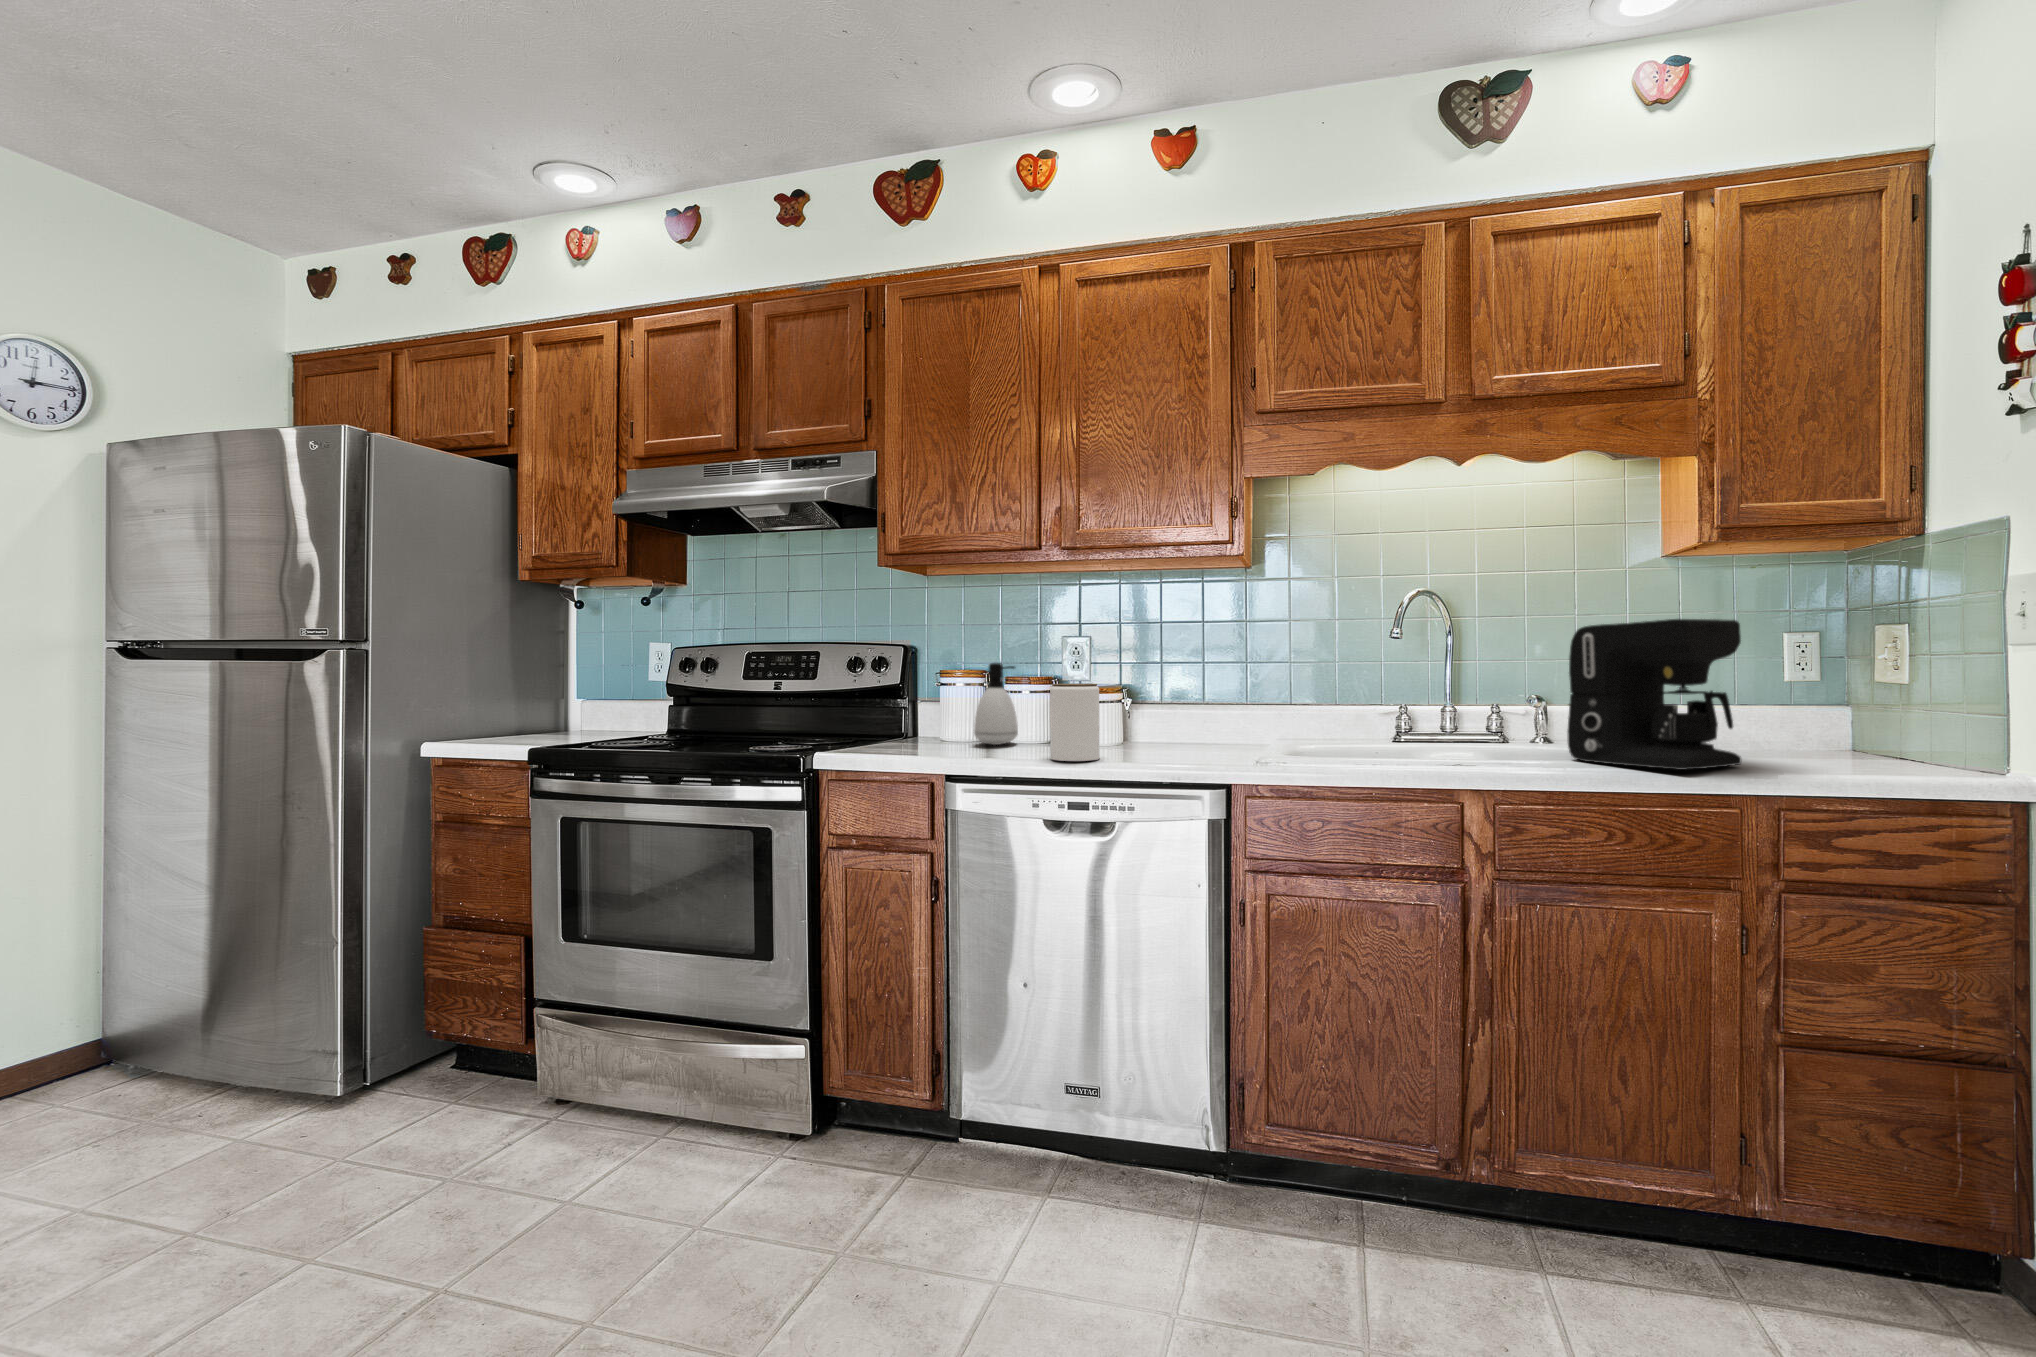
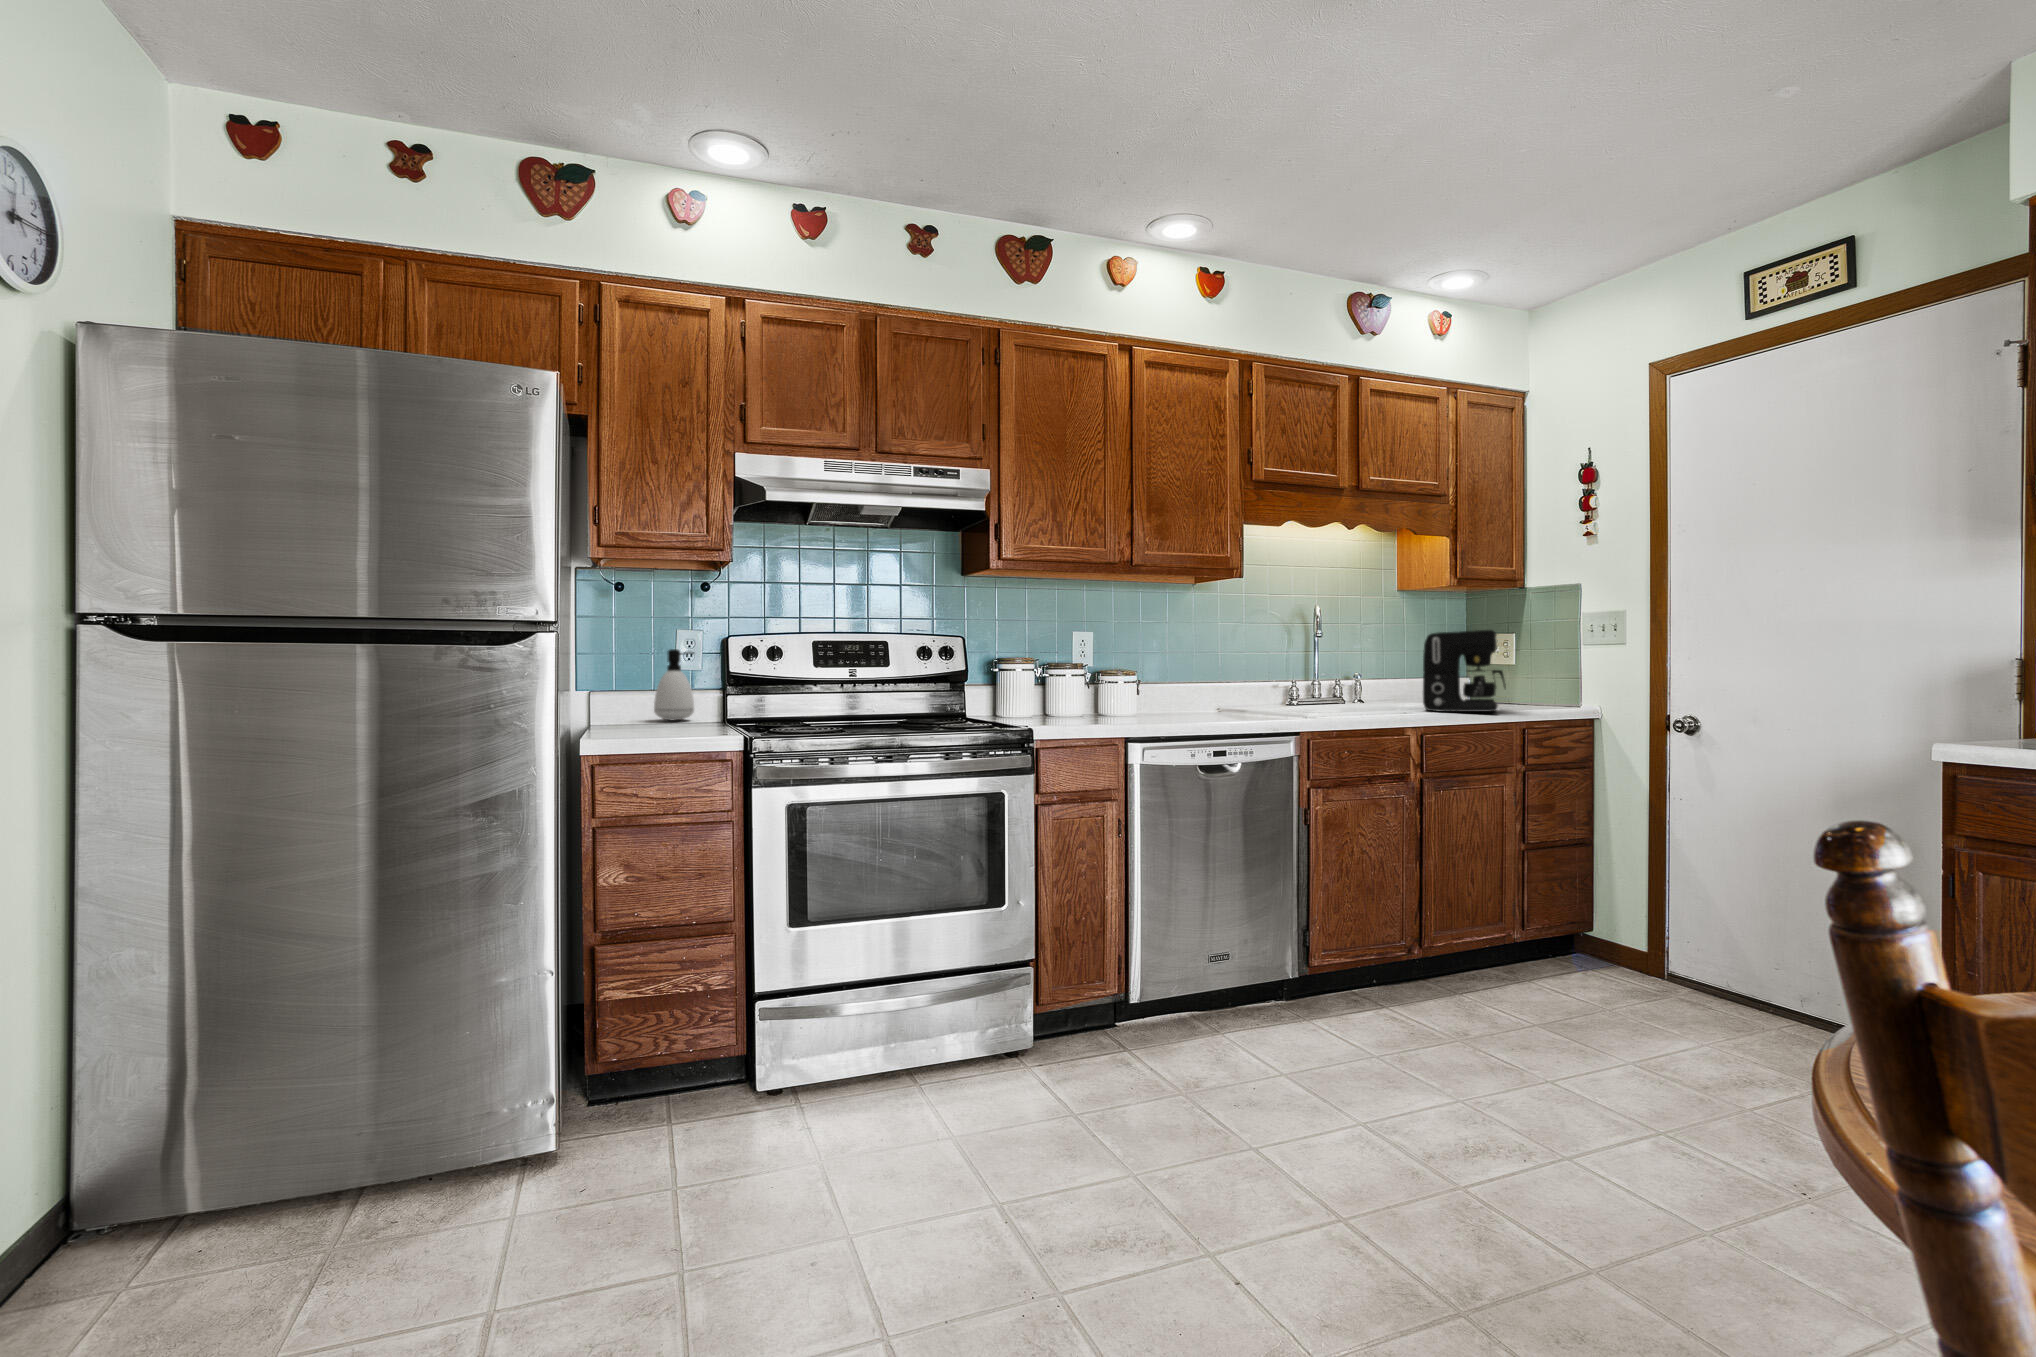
soap dispenser: present [974,663,1018,745] -> present [654,649,694,720]
jar: present [1050,683,1100,761] -> none [1165,666,1201,722]

